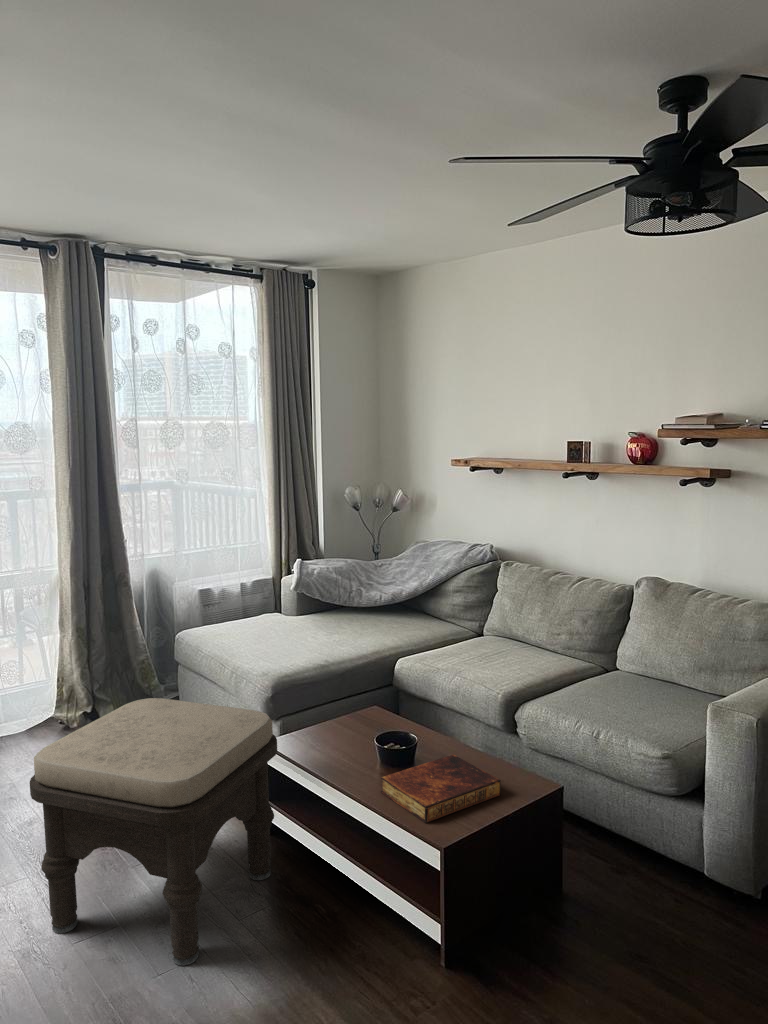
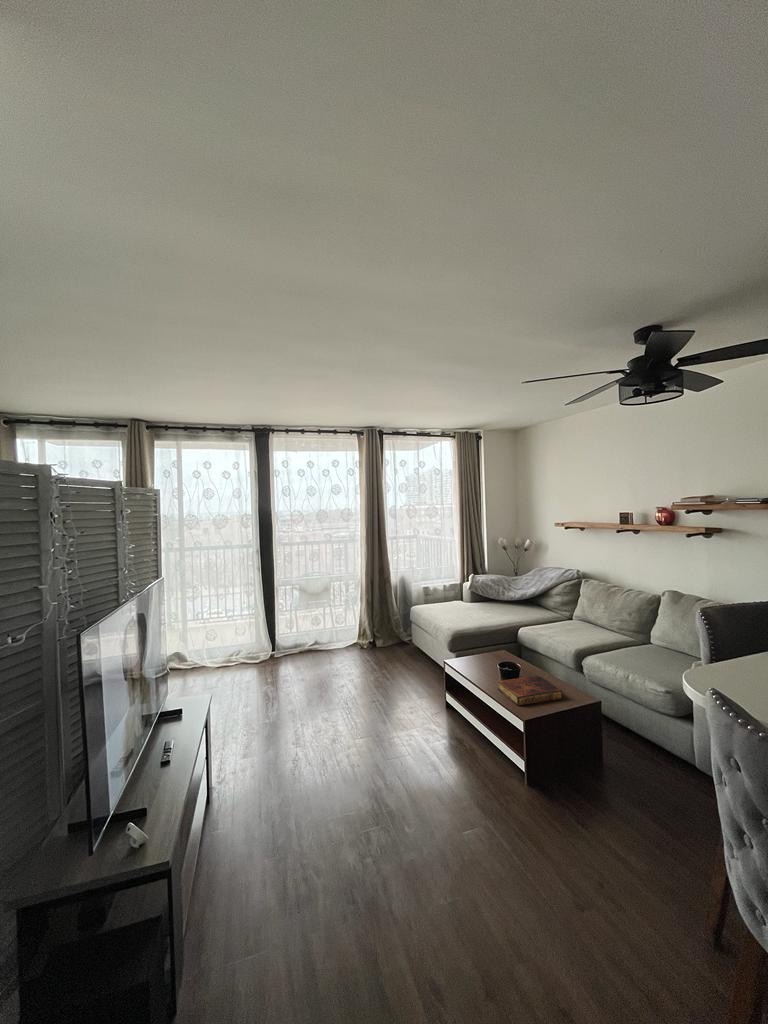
ottoman: present [30,698,277,966] -> none [340,633,448,756]

